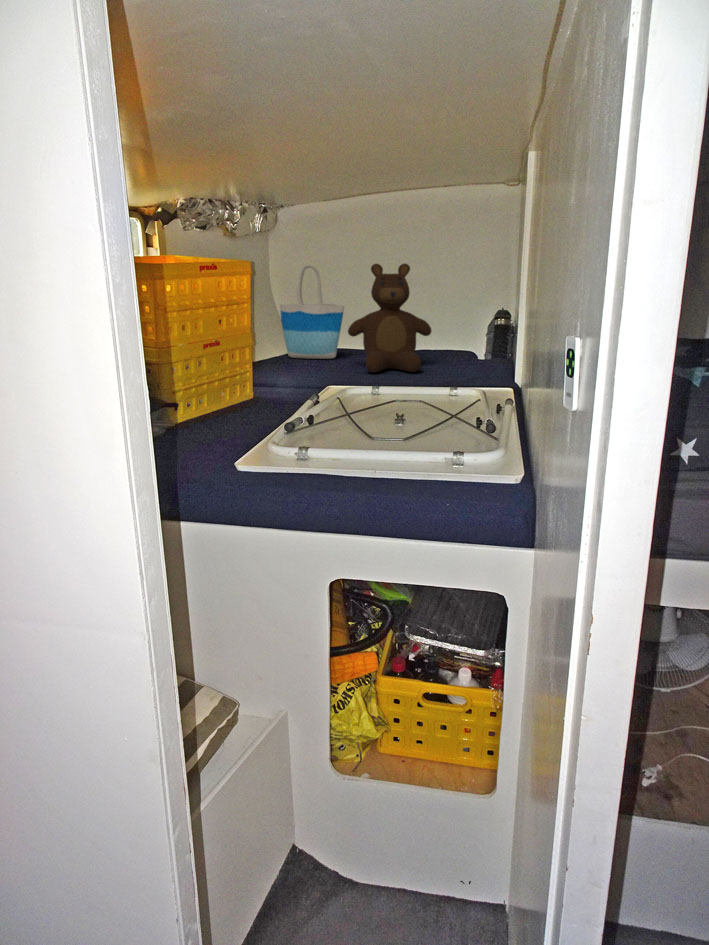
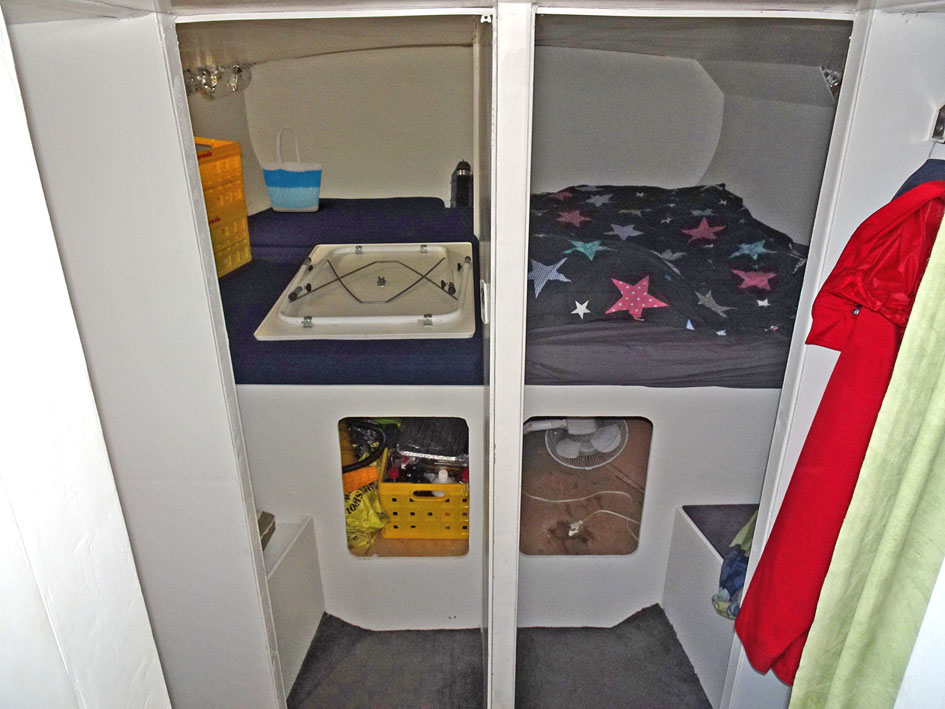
teddy bear: present [348,263,431,372] -> none [329,131,403,230]

